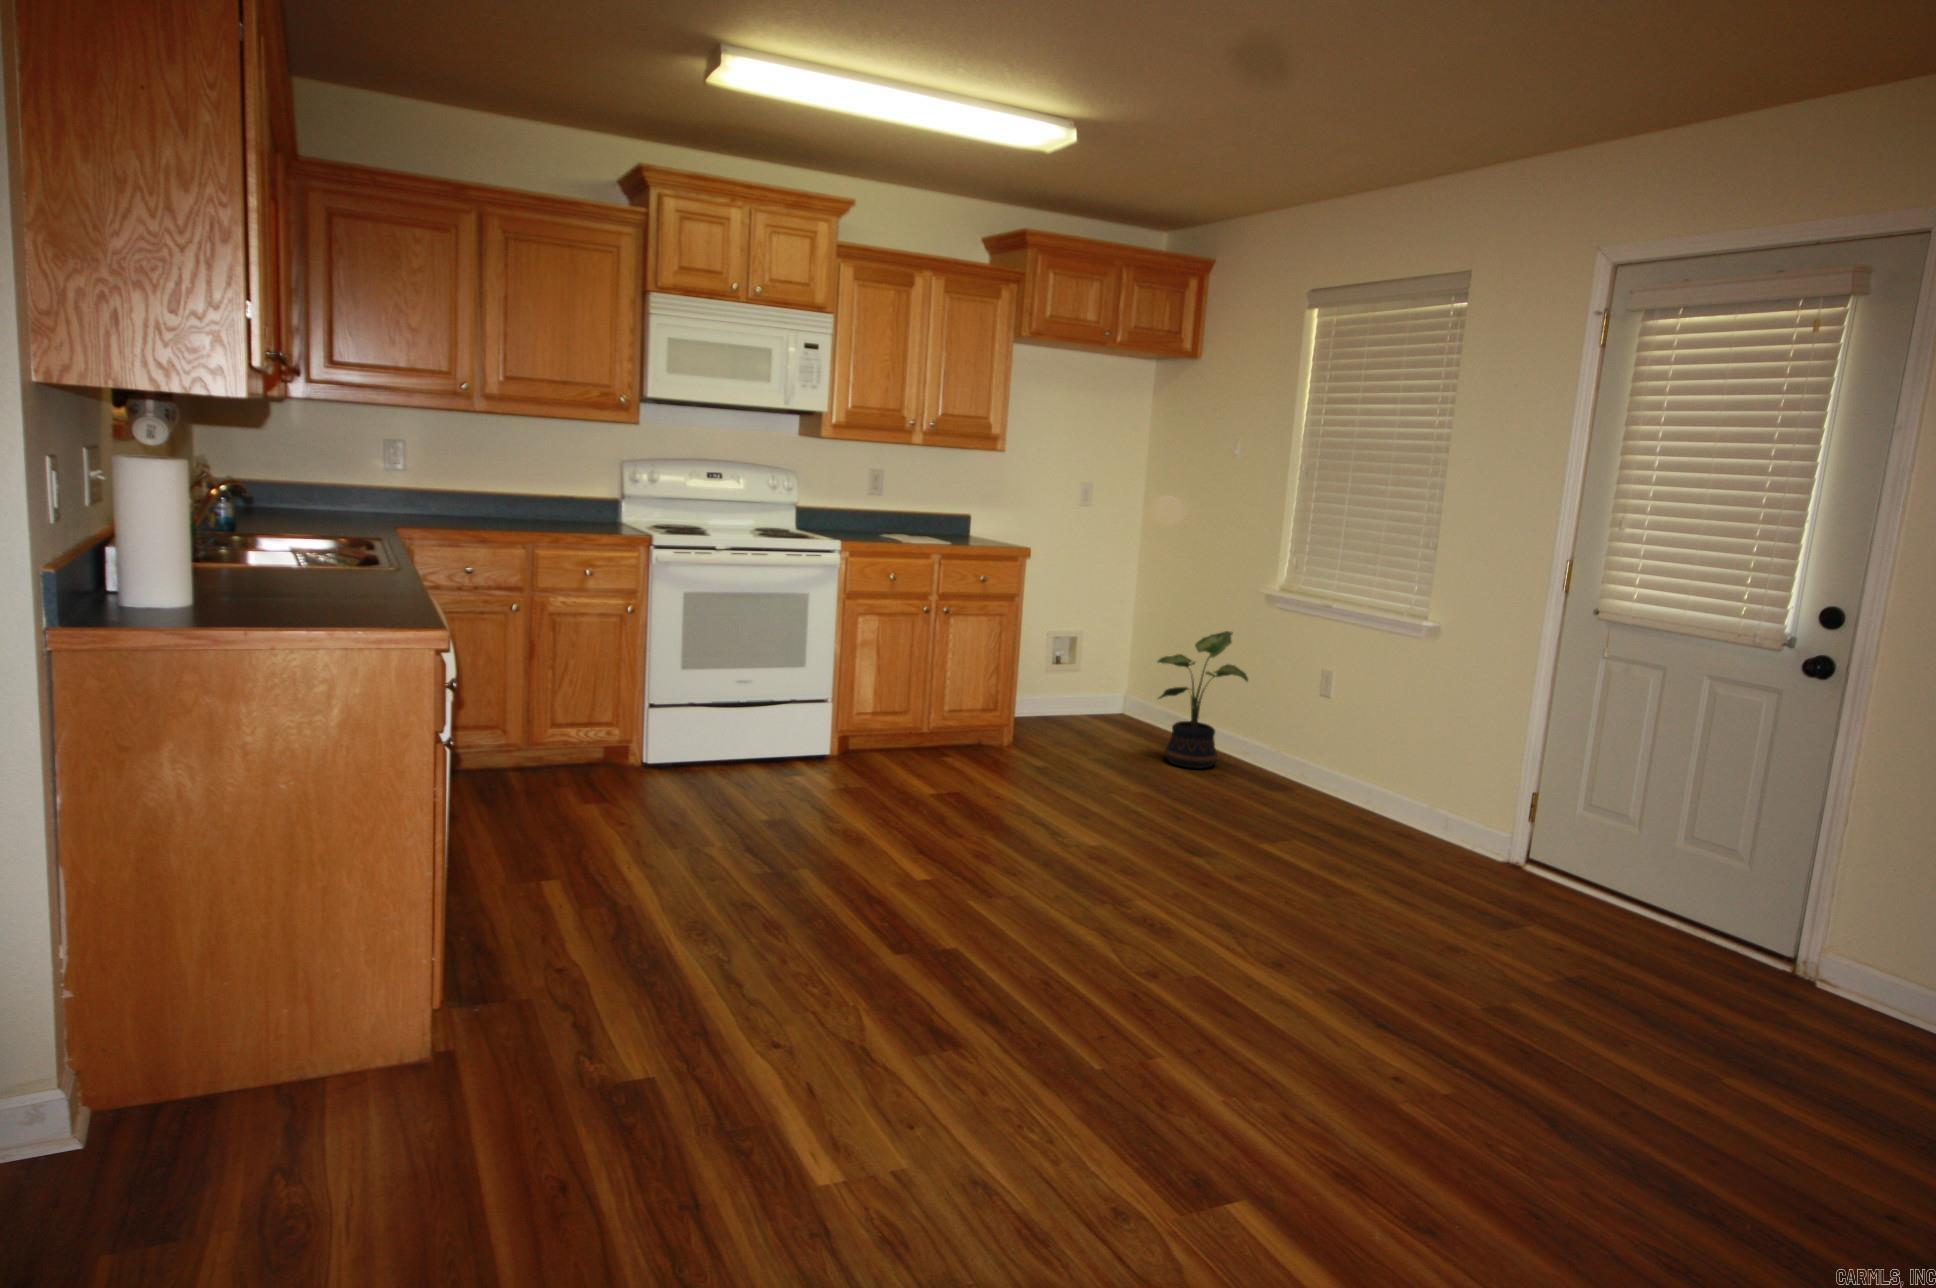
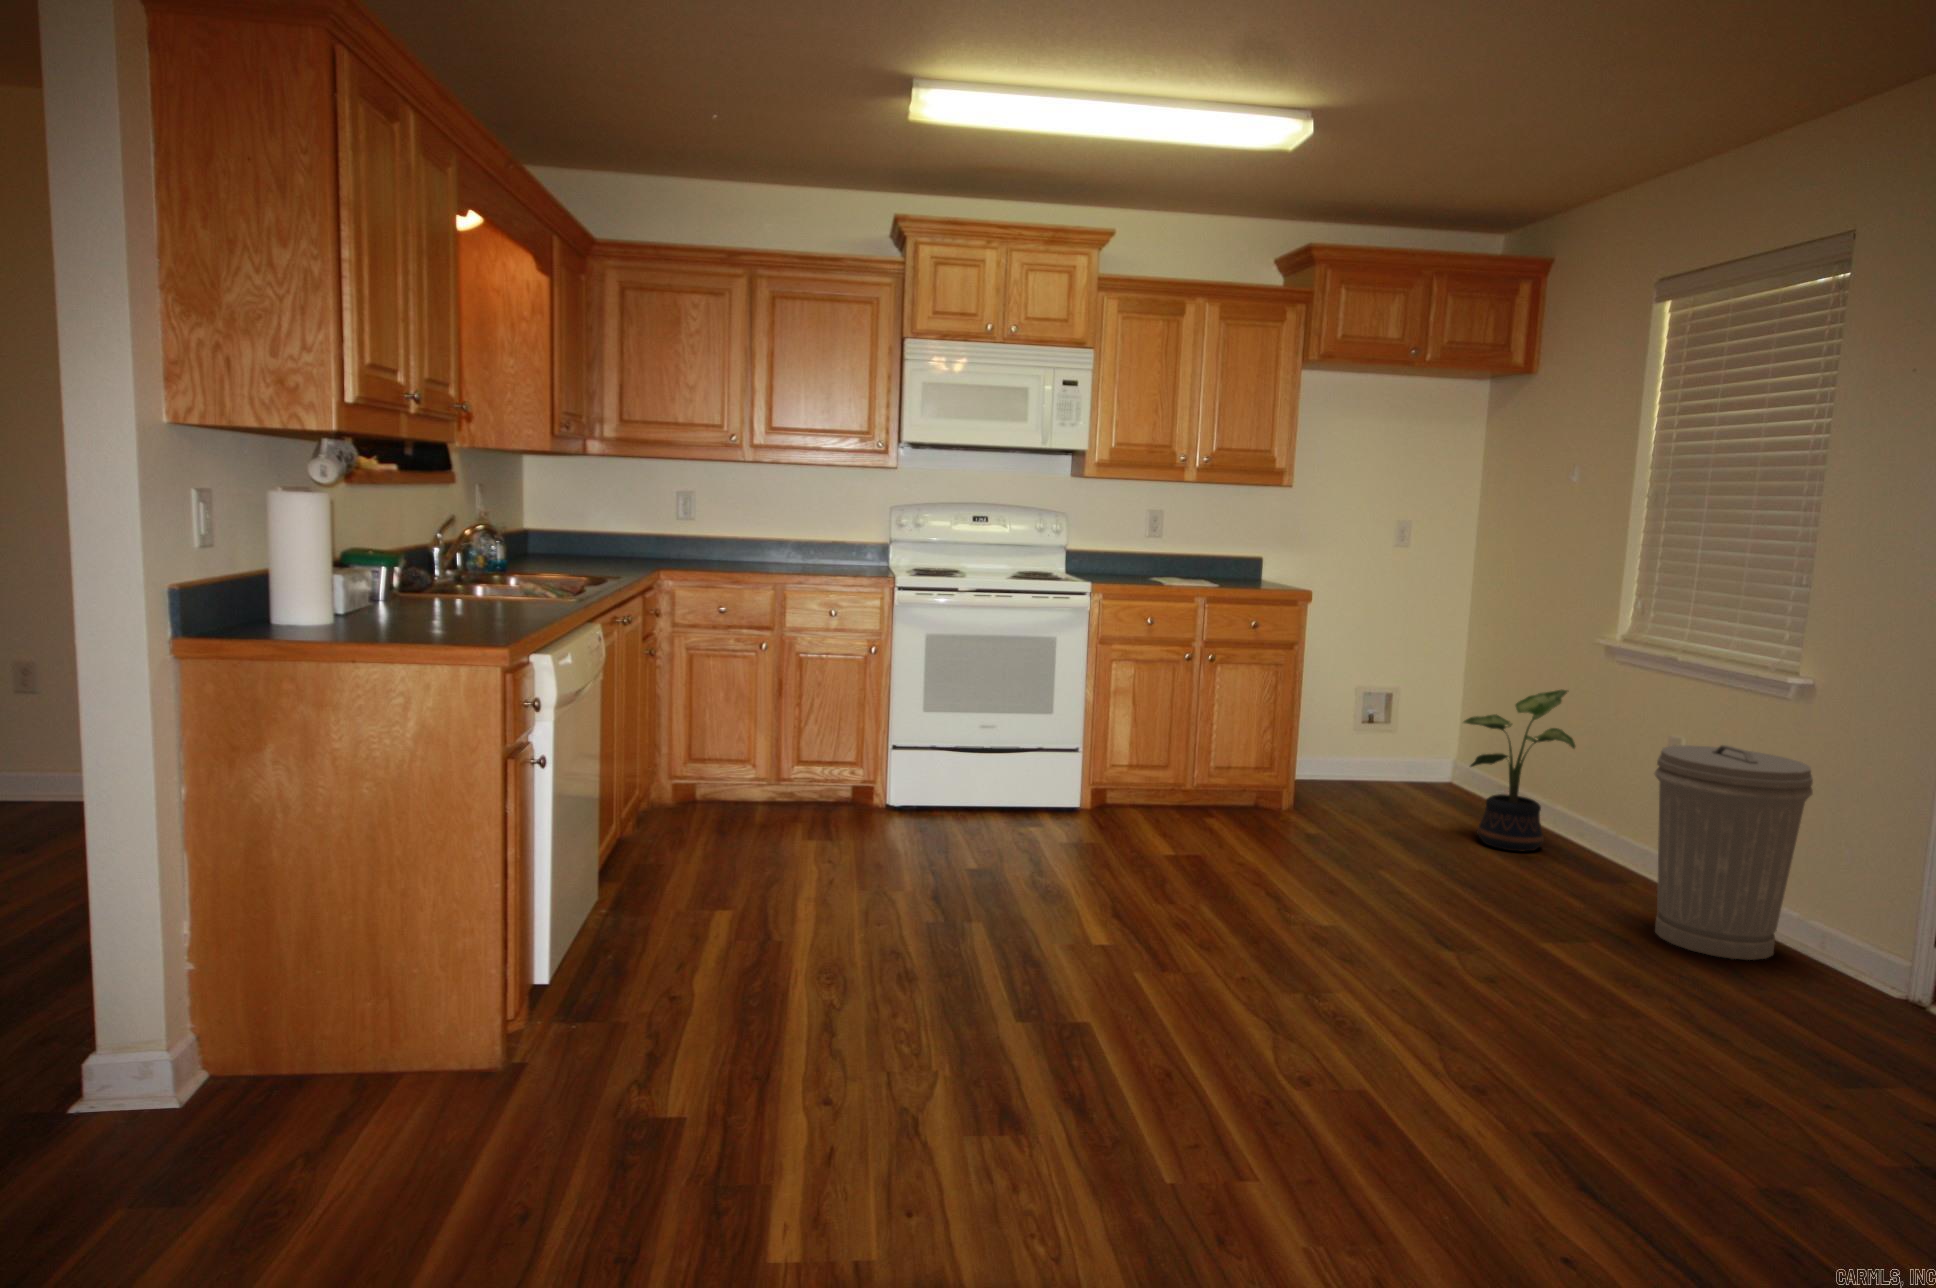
trash can: none [1327,679,1444,847] -> present [1654,745,1813,960]

